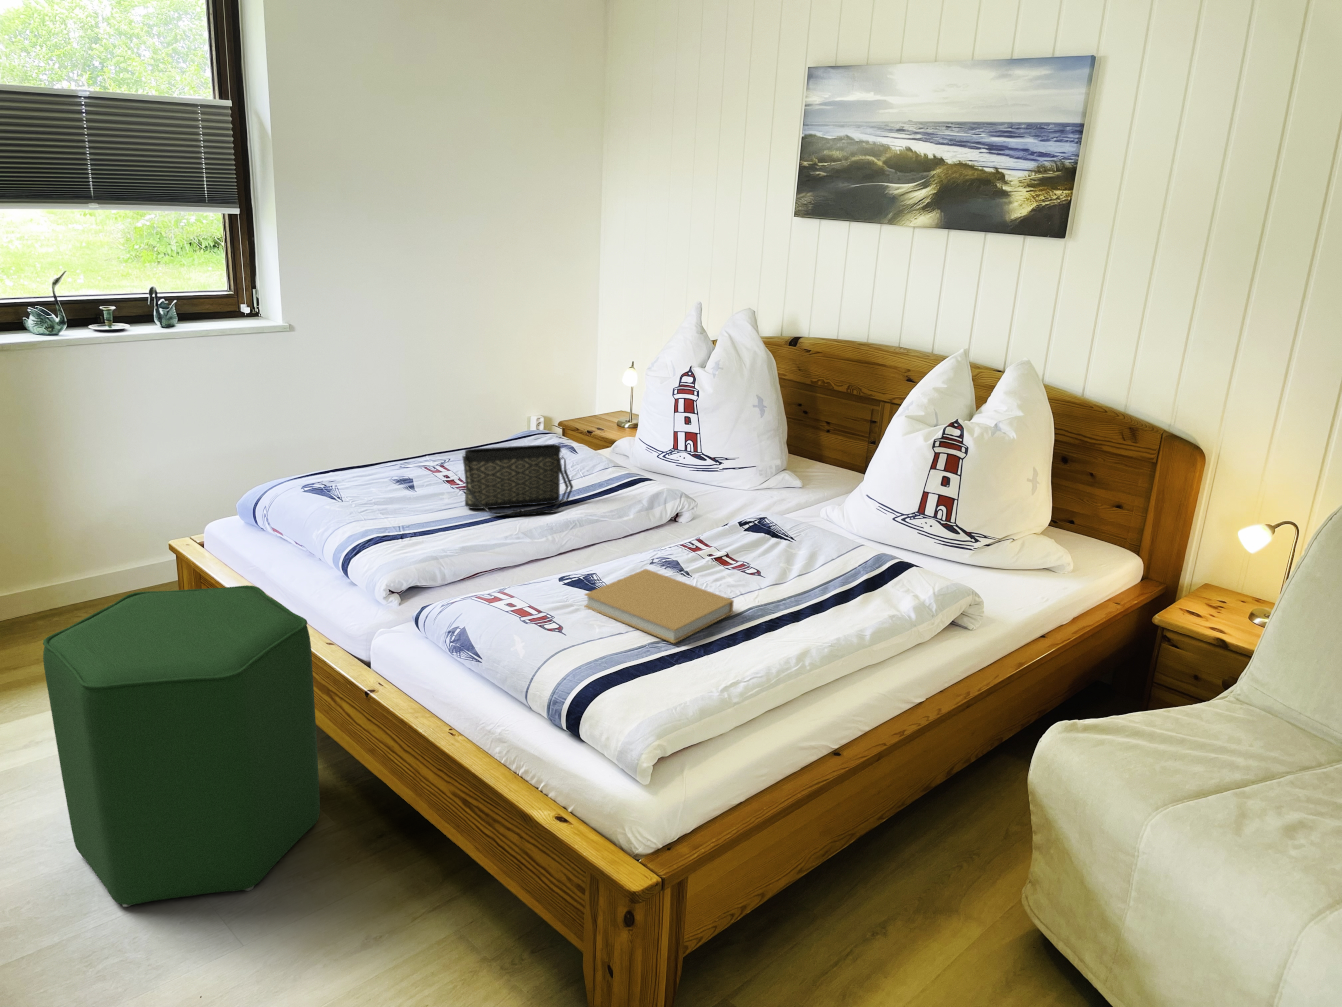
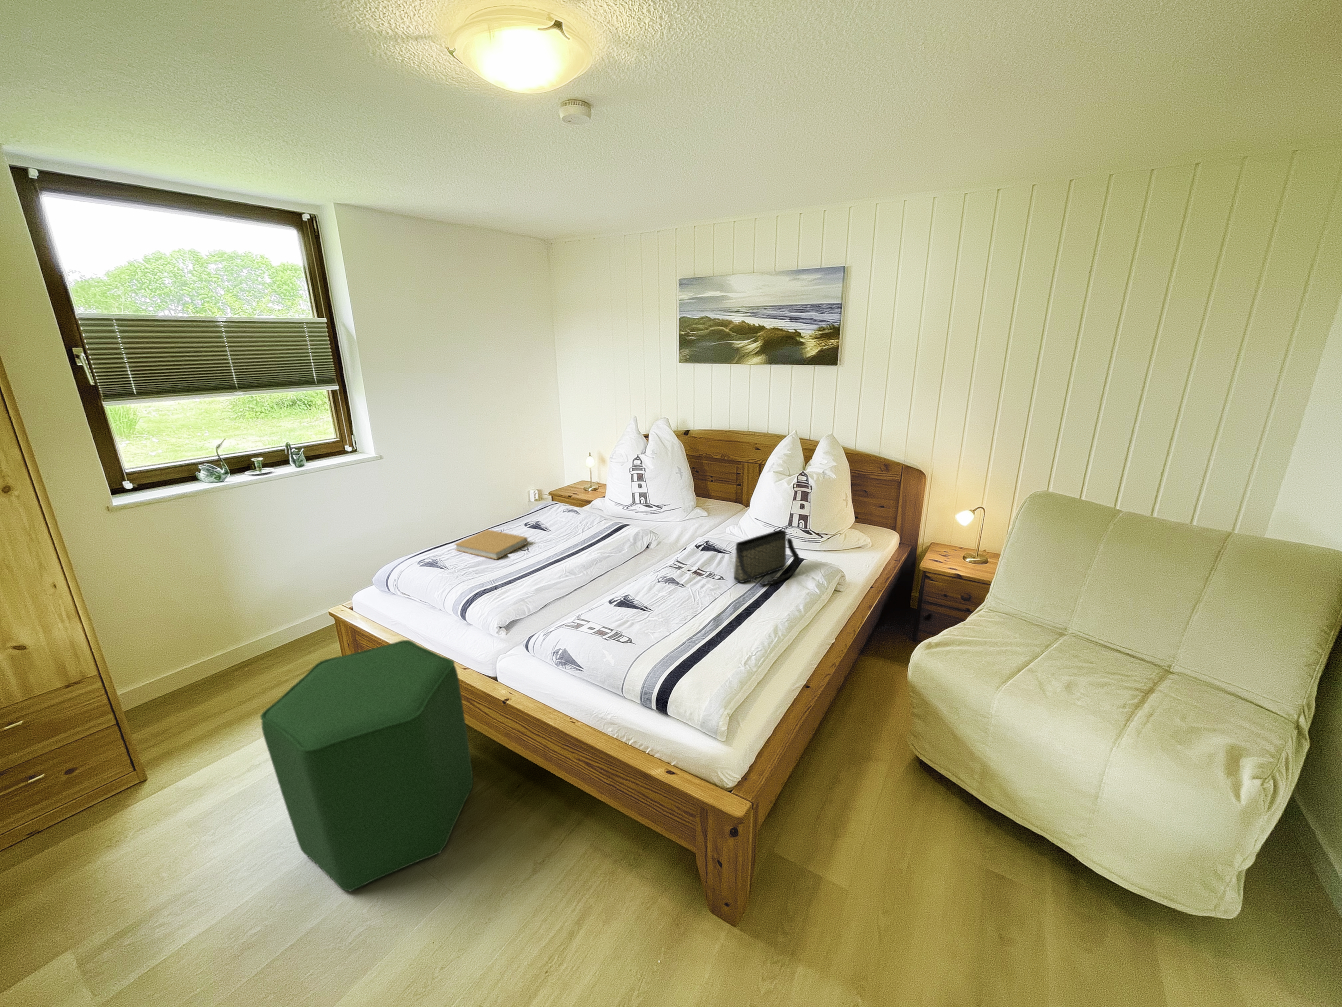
handbag: present [462,444,573,516] -> present [734,530,799,585]
book: present [584,569,734,643] -> present [455,530,528,559]

